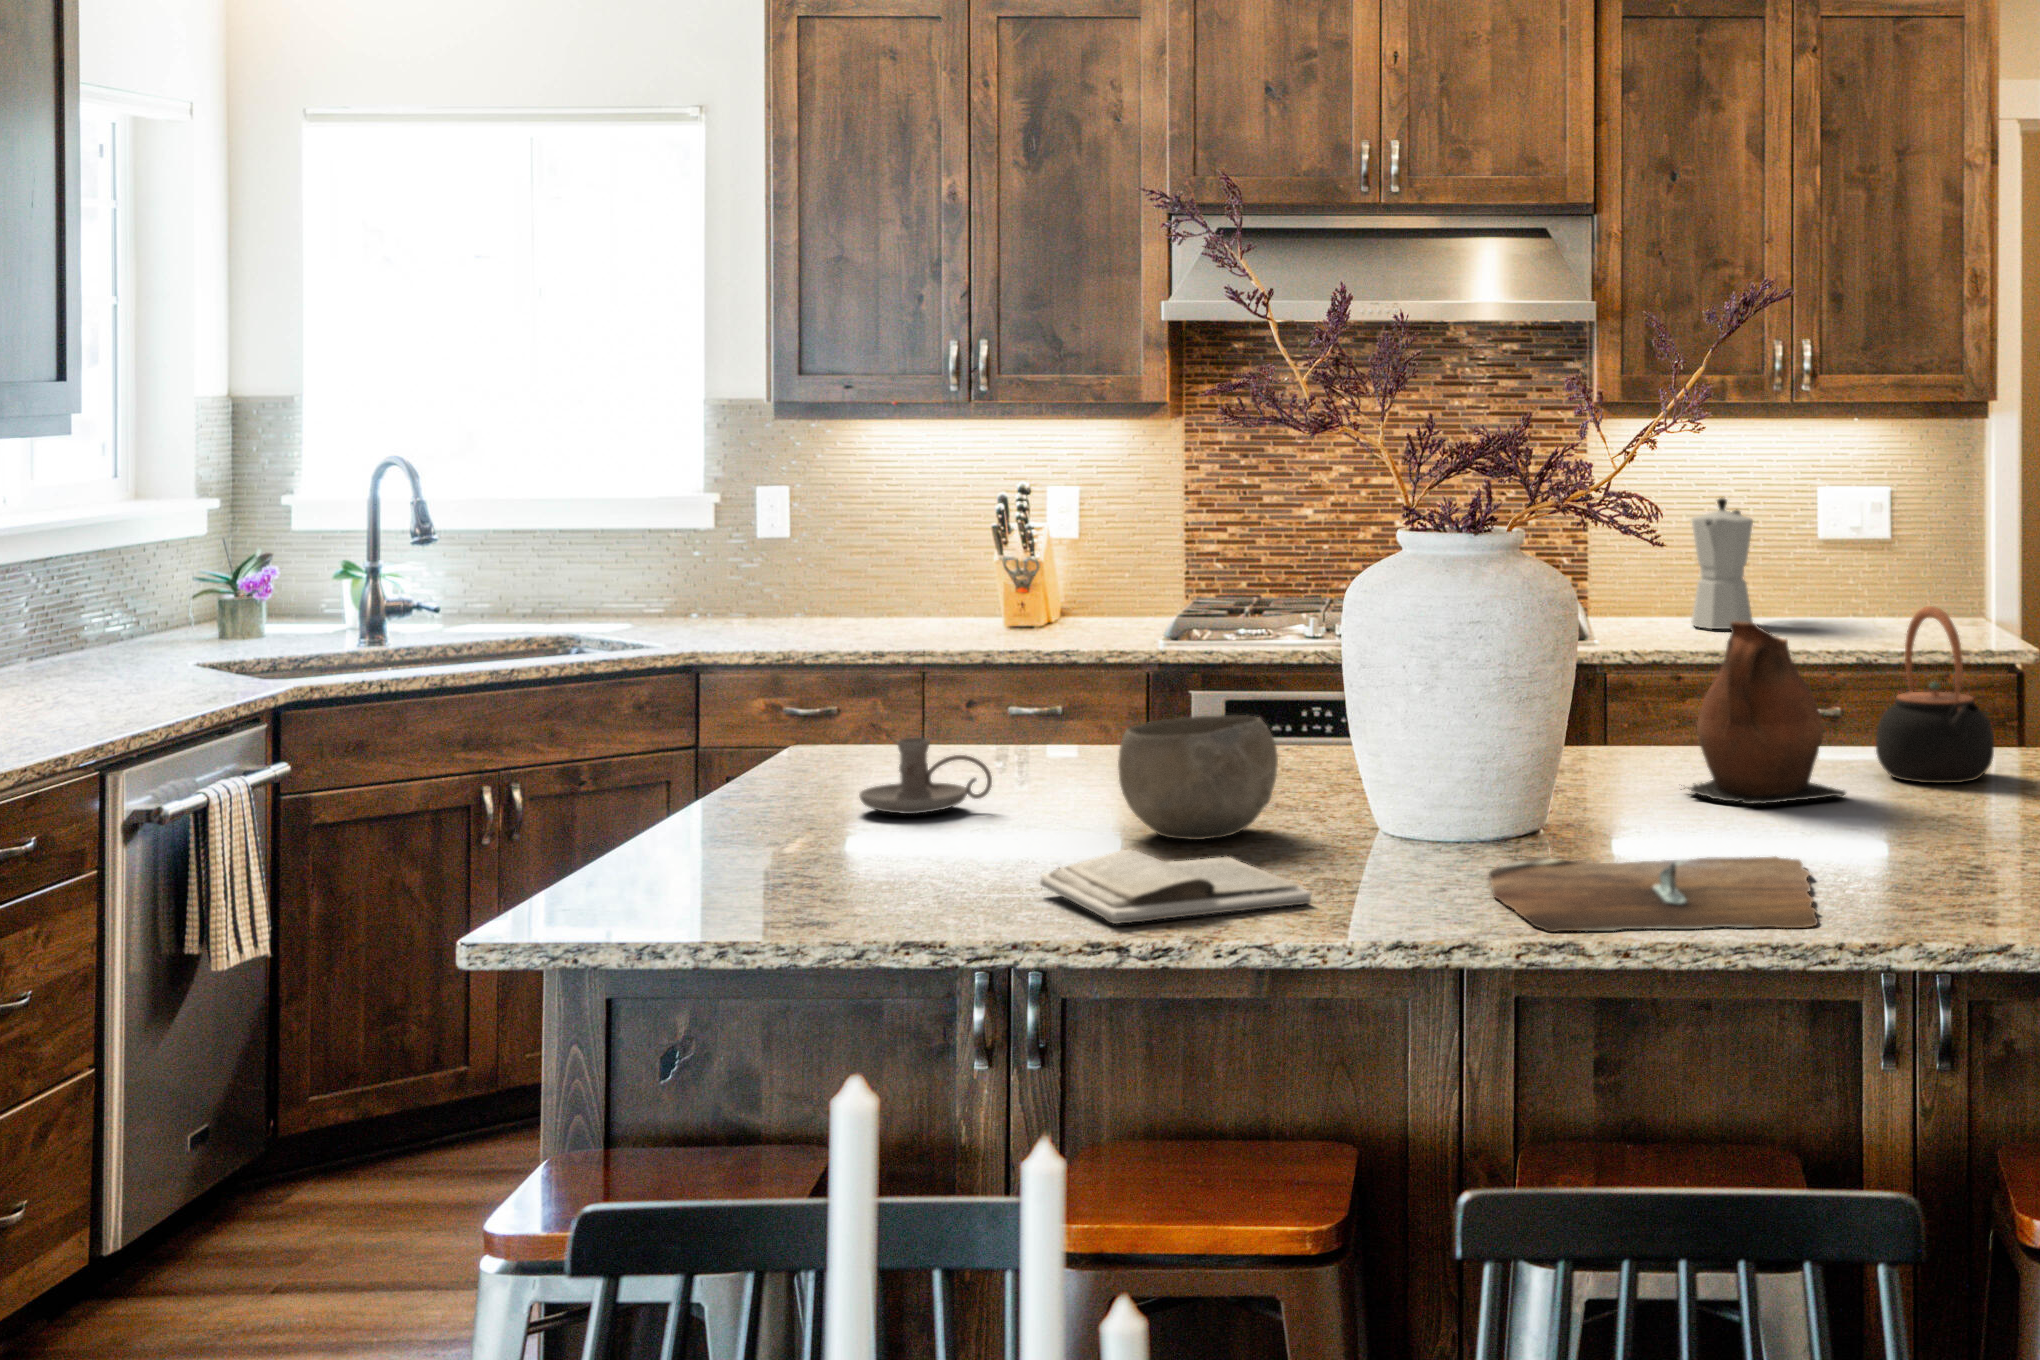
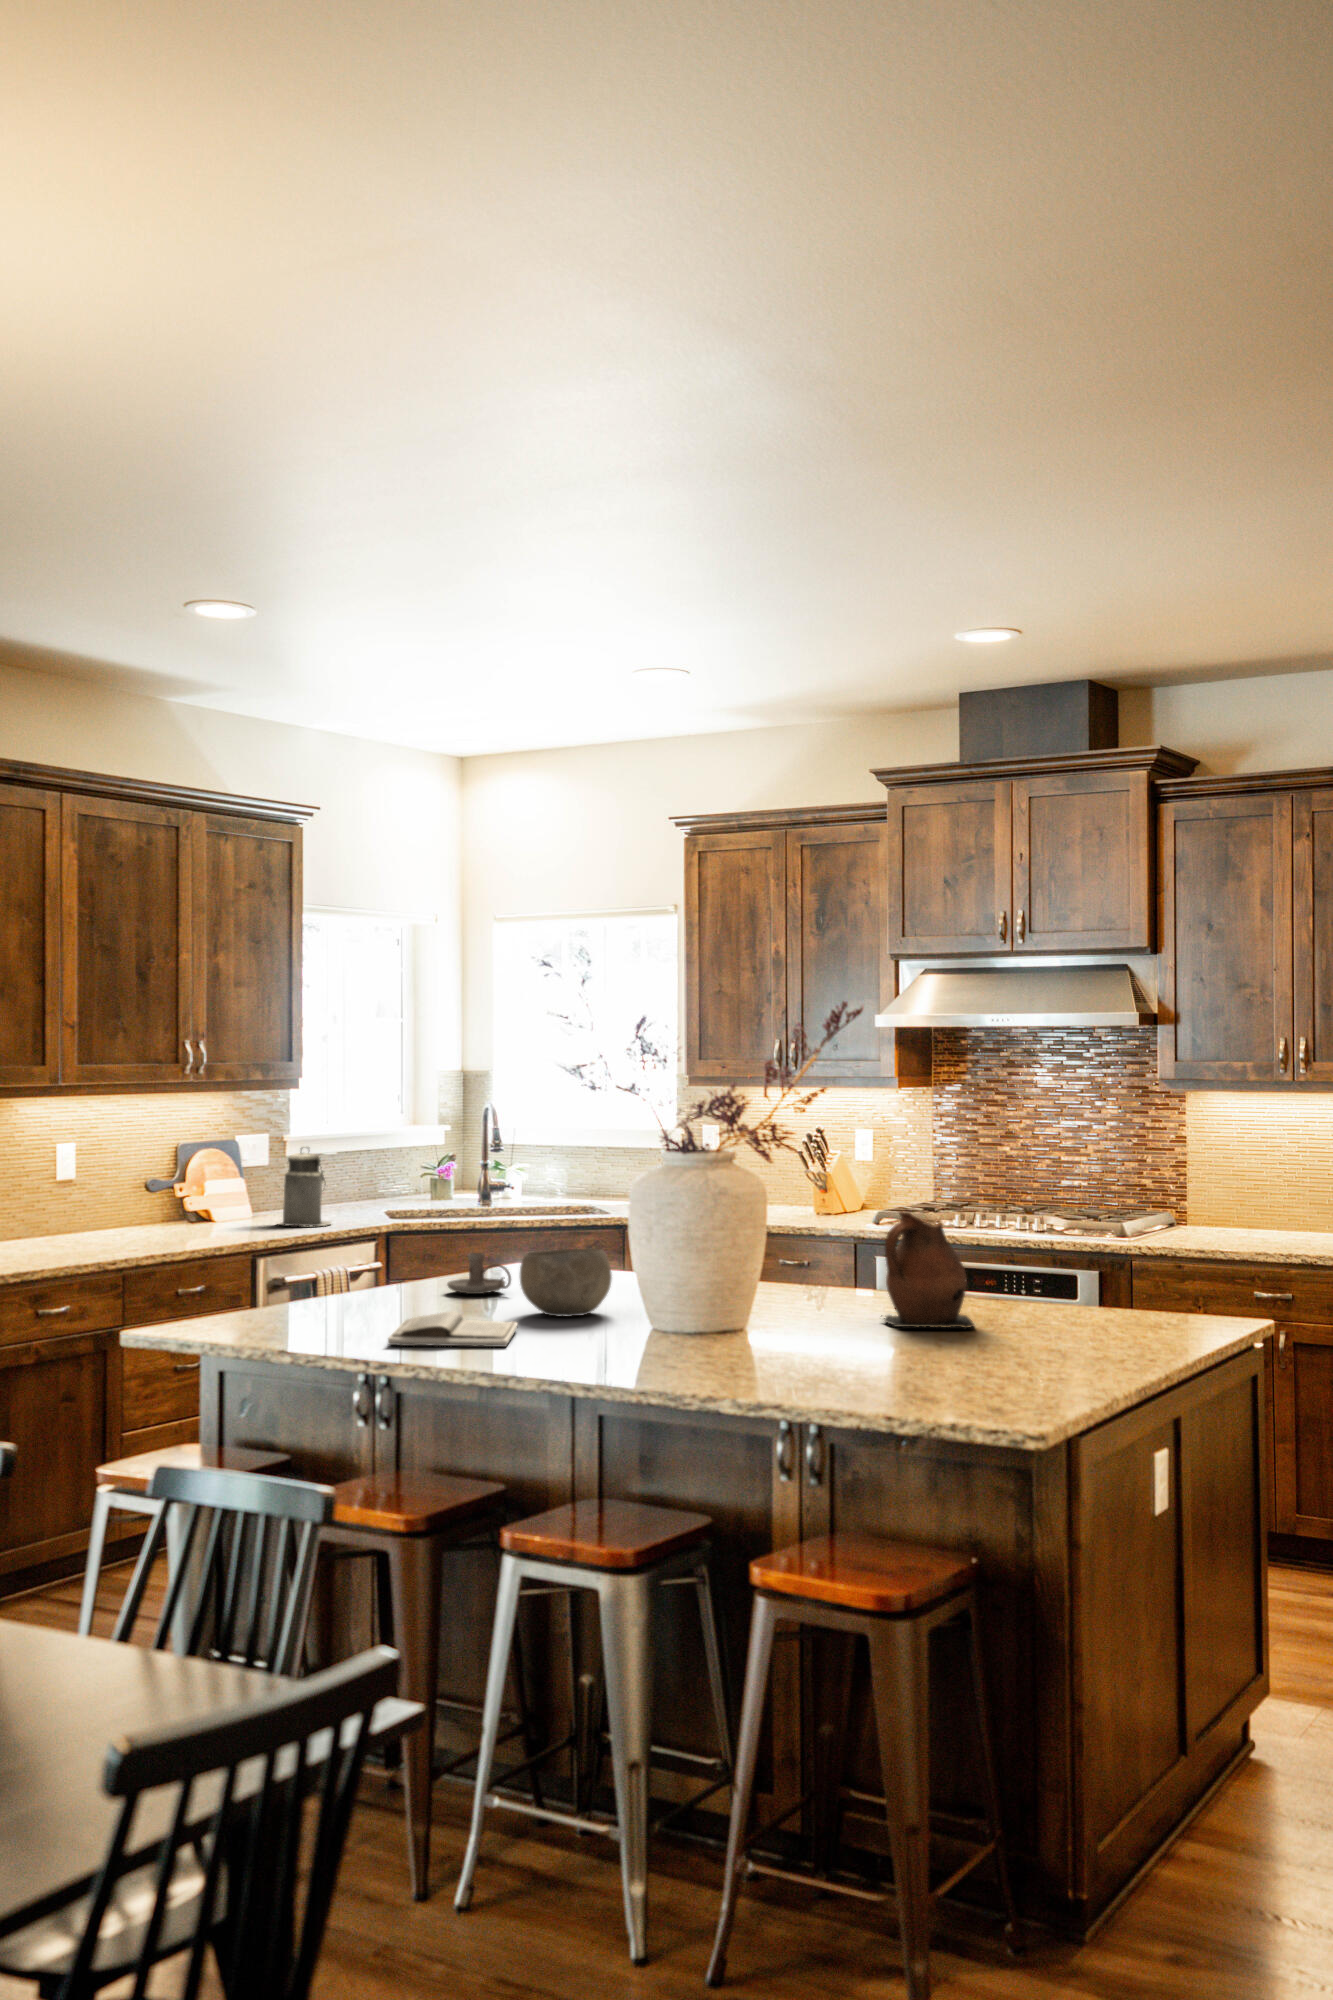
moka pot: present [1691,498,1753,629] -> none [1220,1146,1273,1238]
canister: none [68,552,190,710] -> present [279,1148,331,1226]
teapot: present [1876,606,1994,783] -> none [1035,1210,1114,1329]
cutting board: present [1489,857,1818,932] -> none [570,1337,814,1383]

